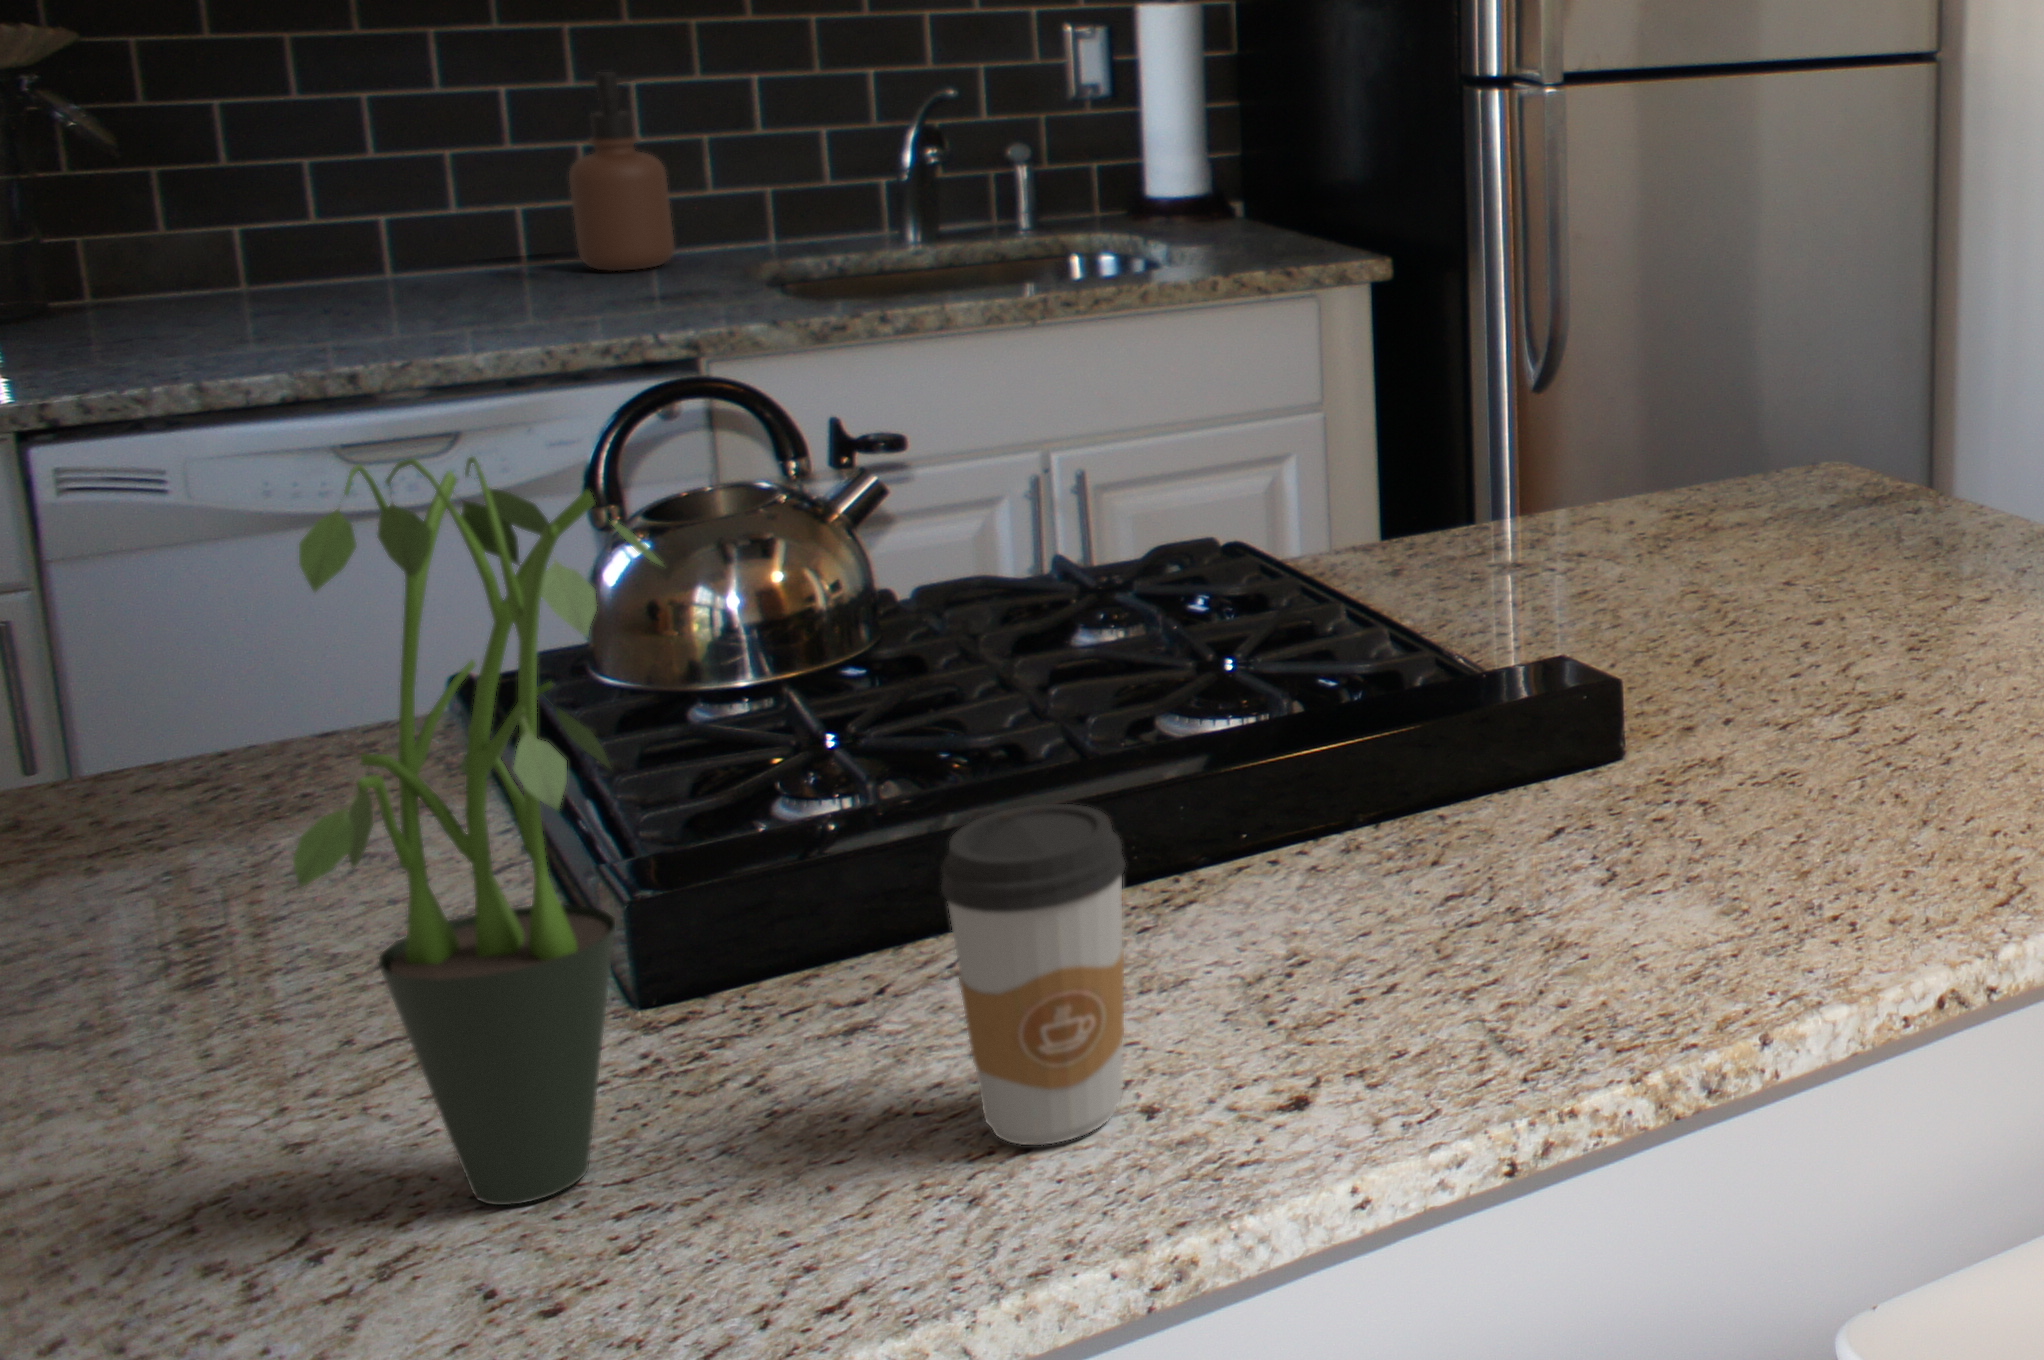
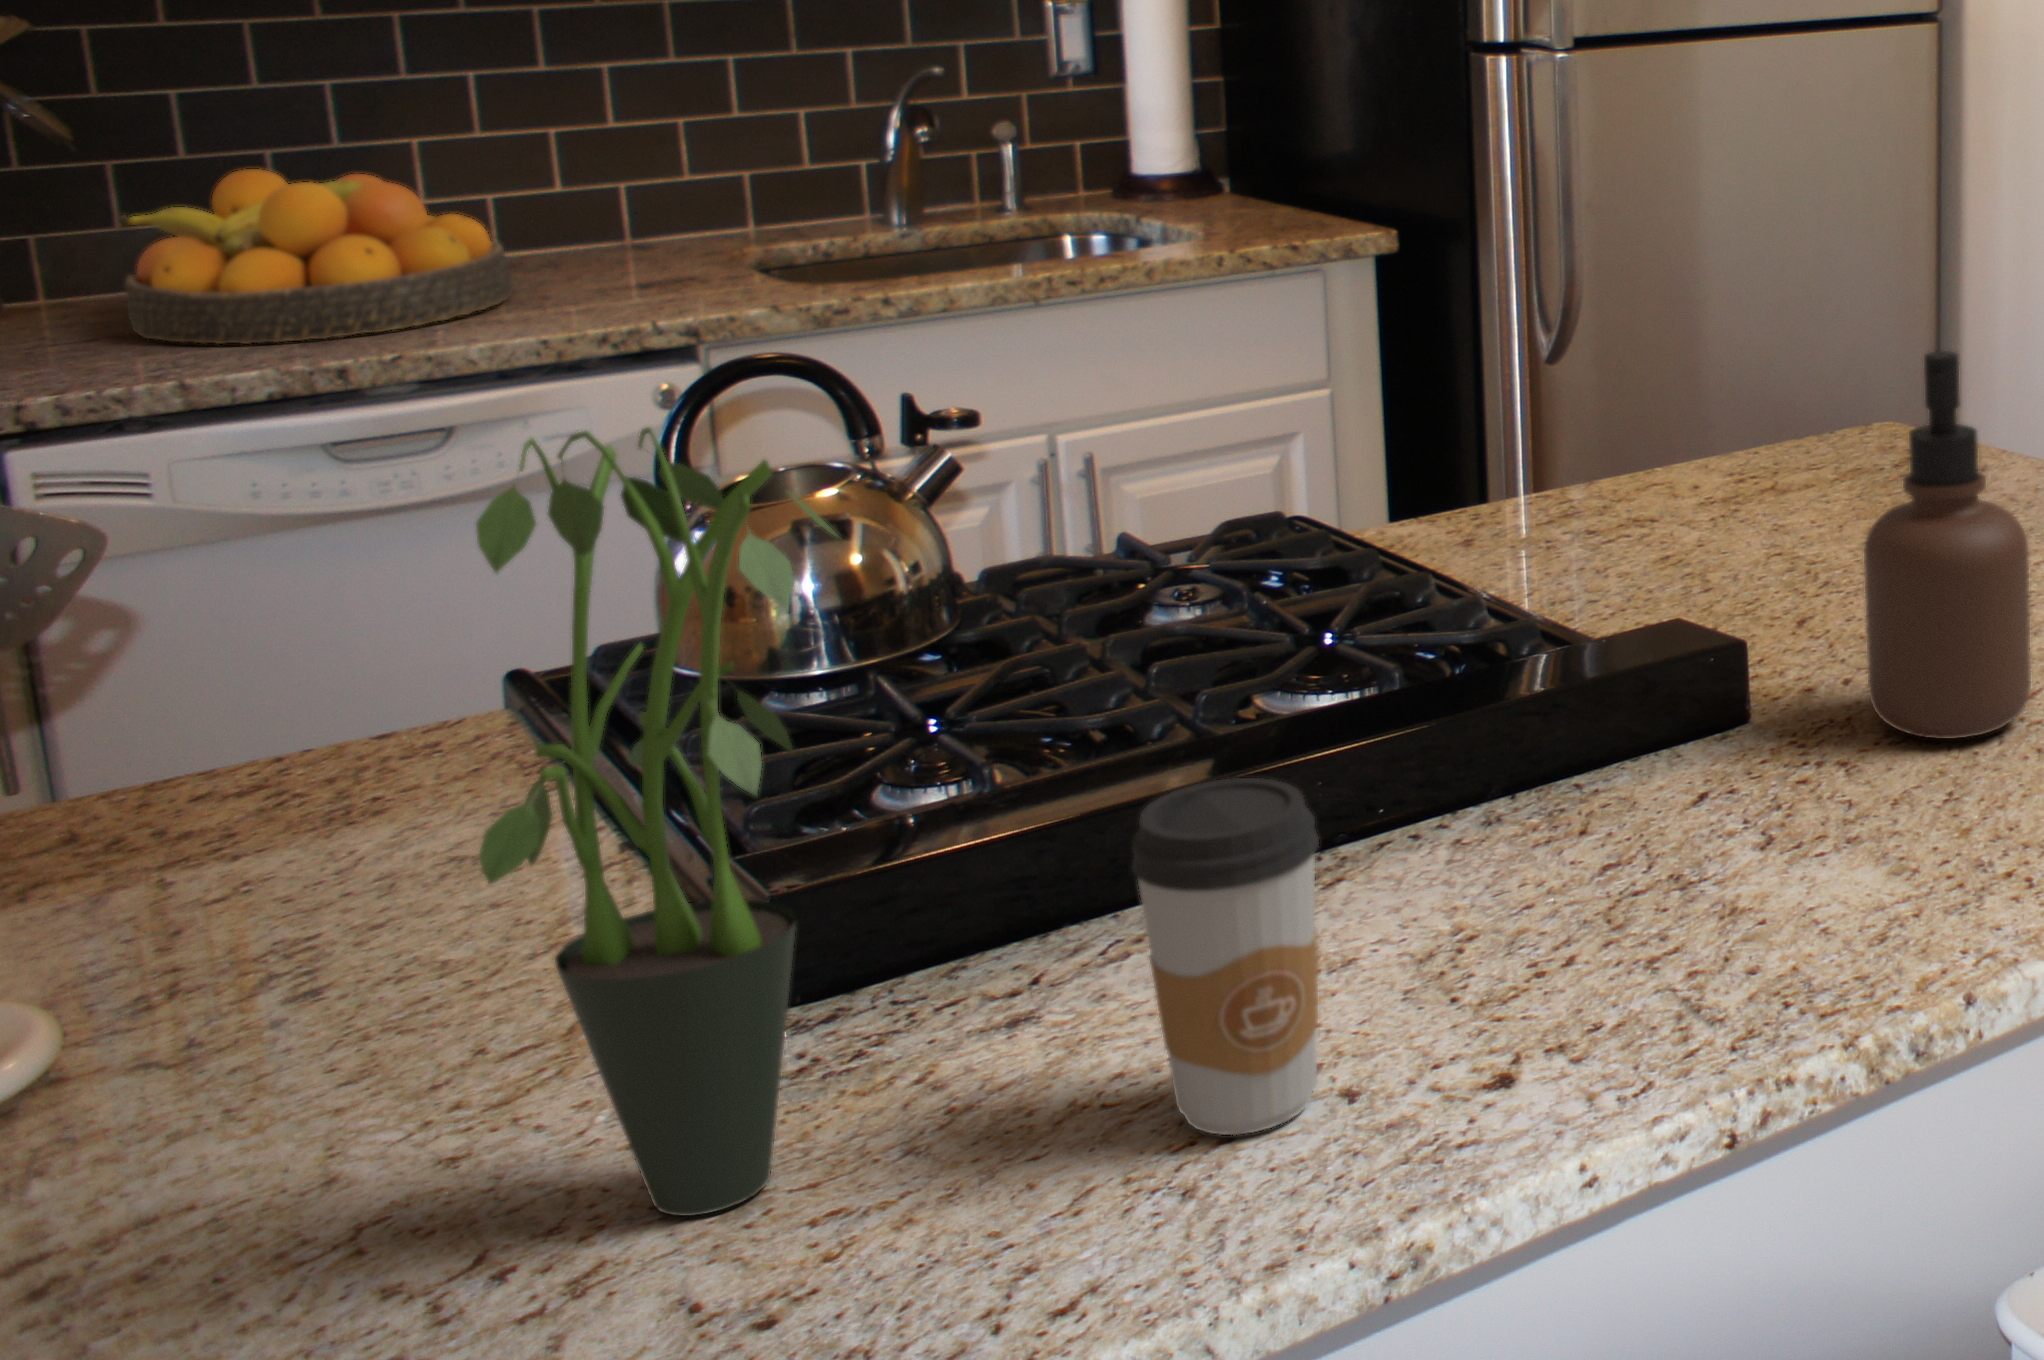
soap dispenser: present [569,72,674,271] -> present [1864,351,2031,739]
fruit bowl: none [166,176,538,343] -> present [119,169,512,344]

